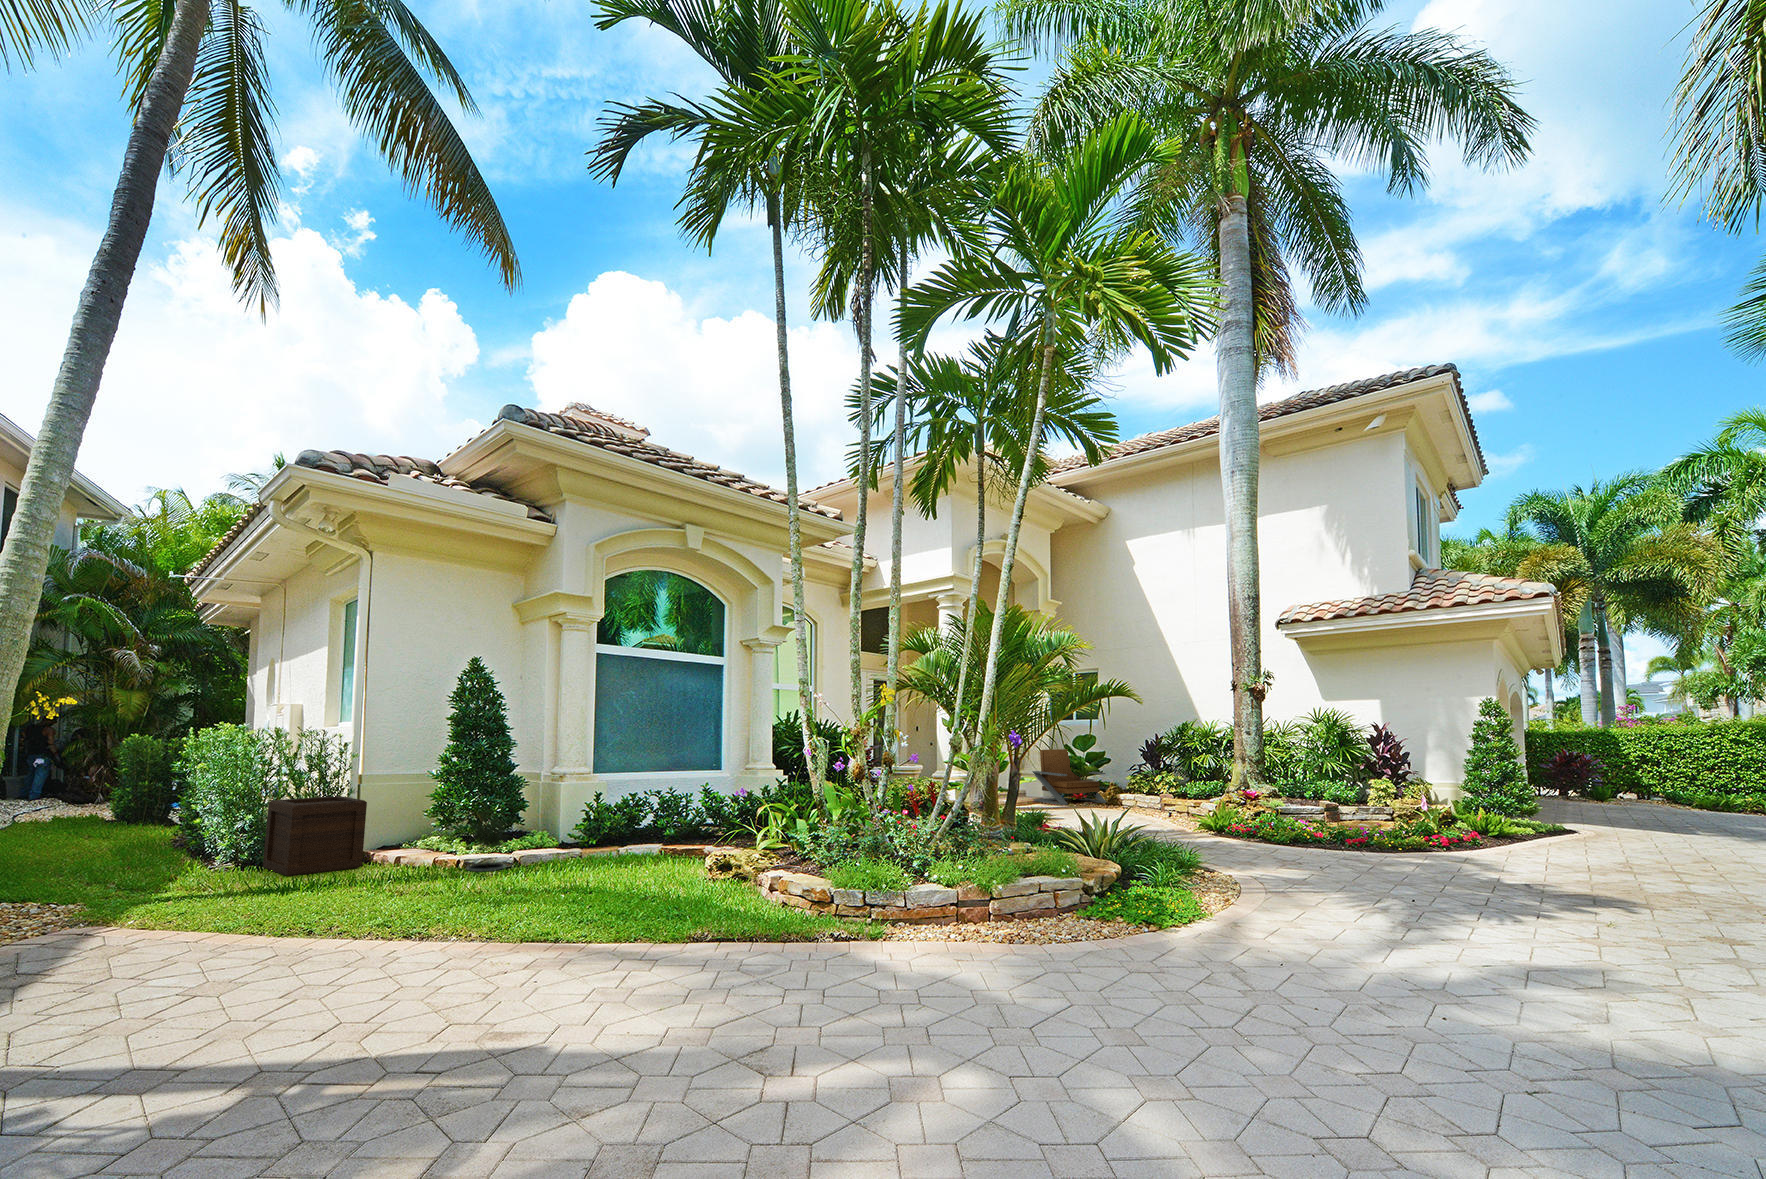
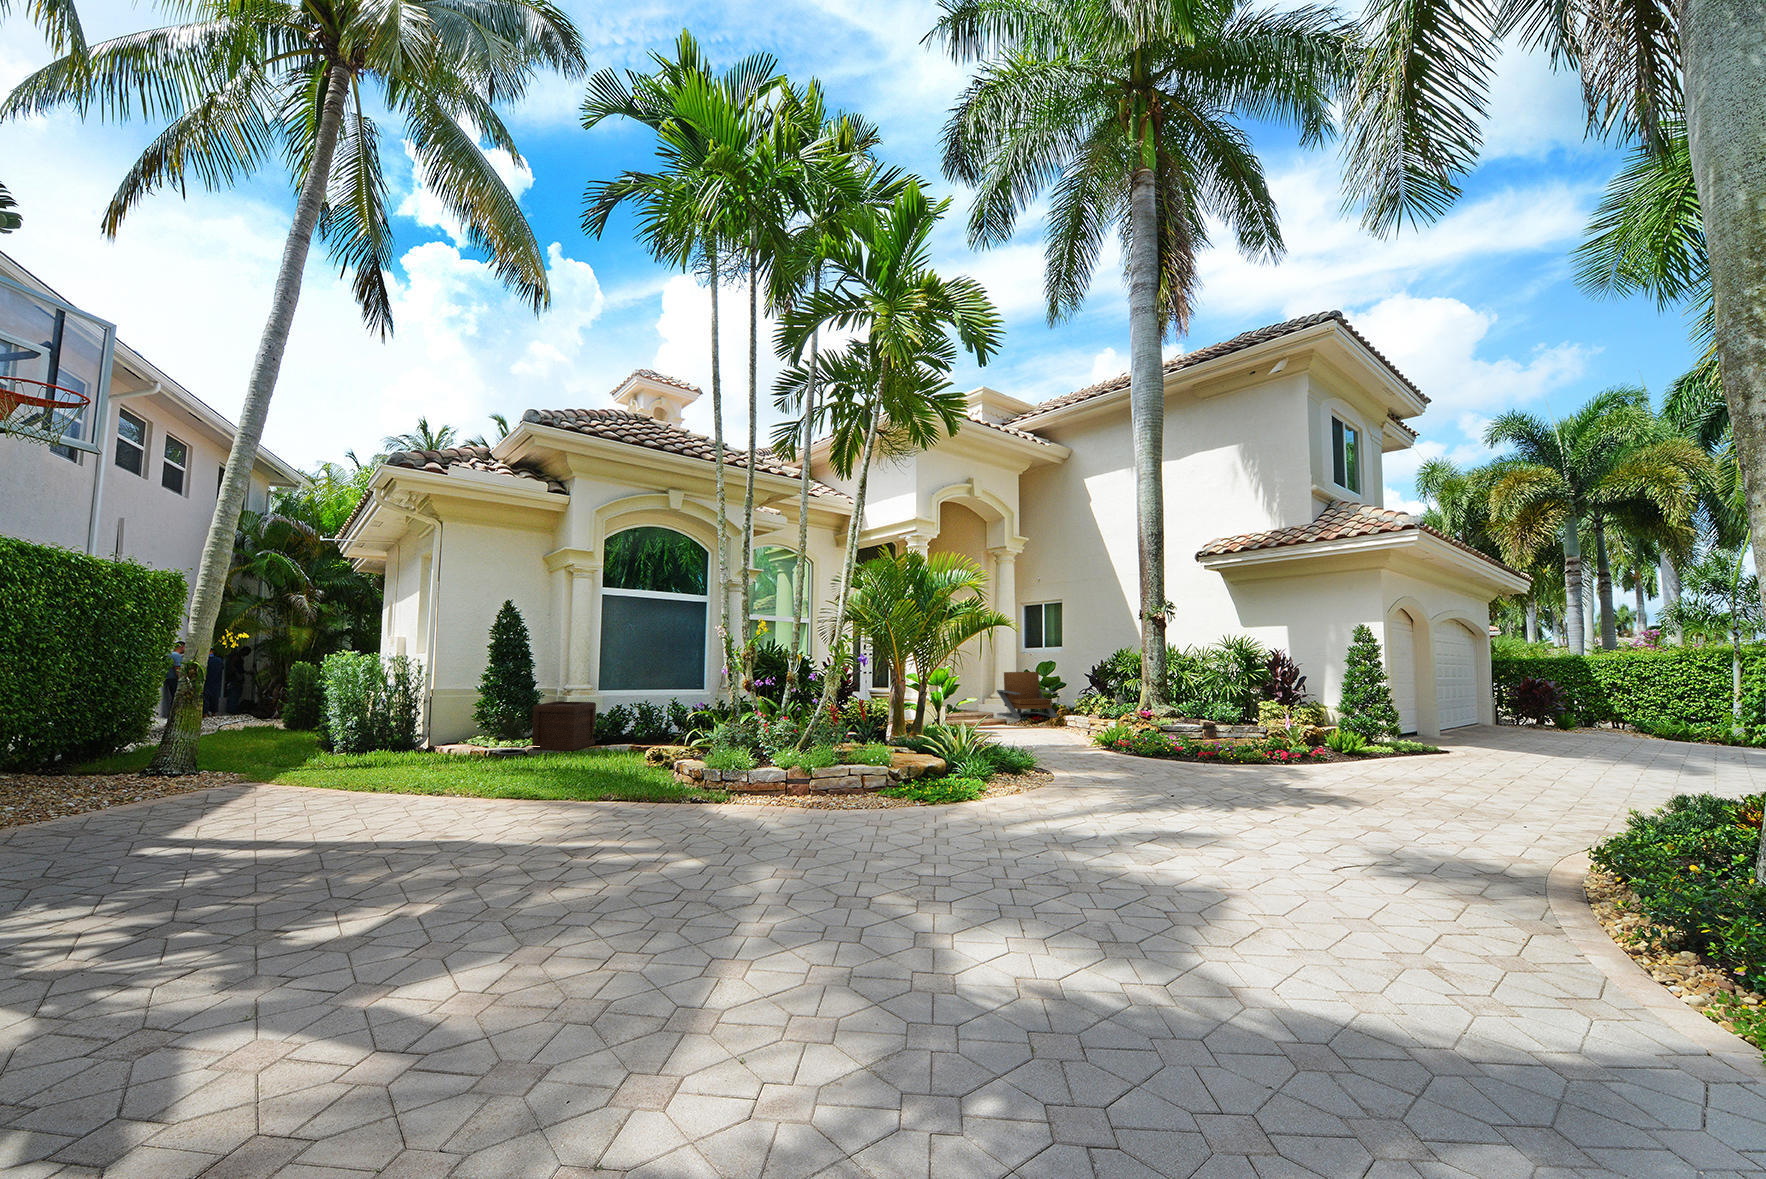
wooden crate: present [263,796,367,877] -> present [532,701,596,751]

